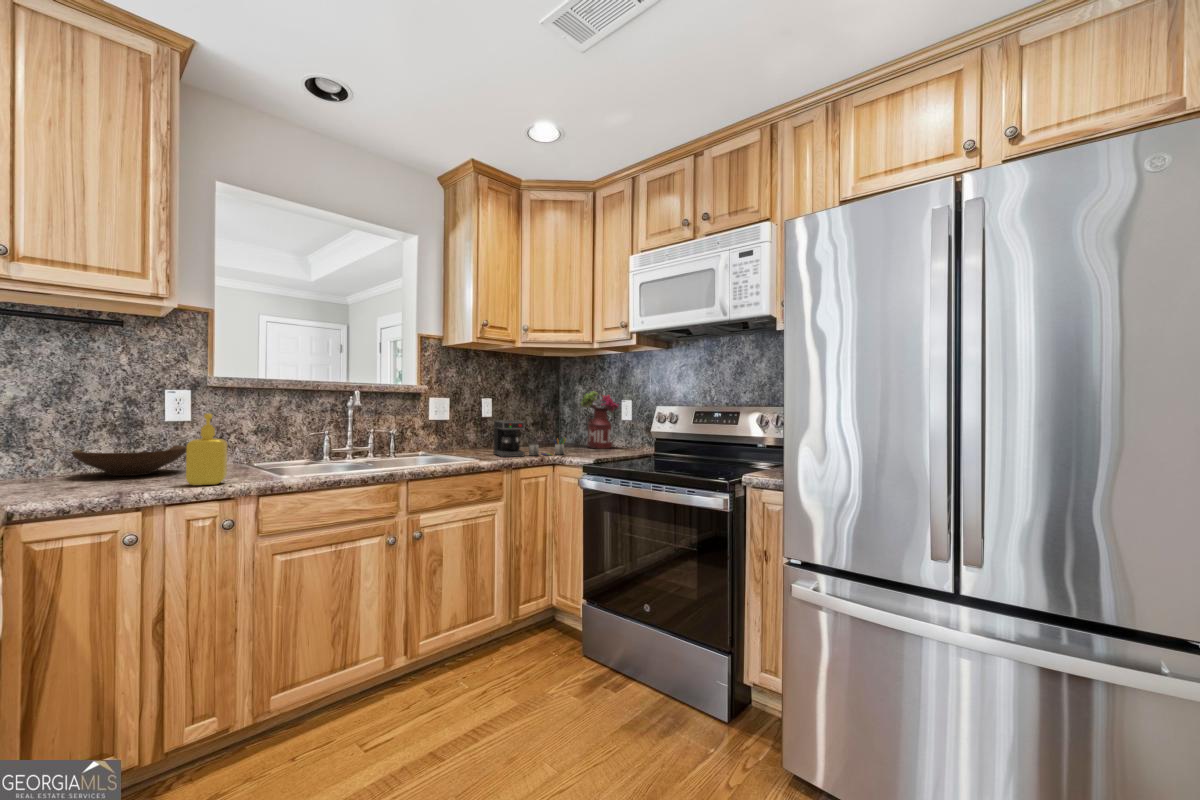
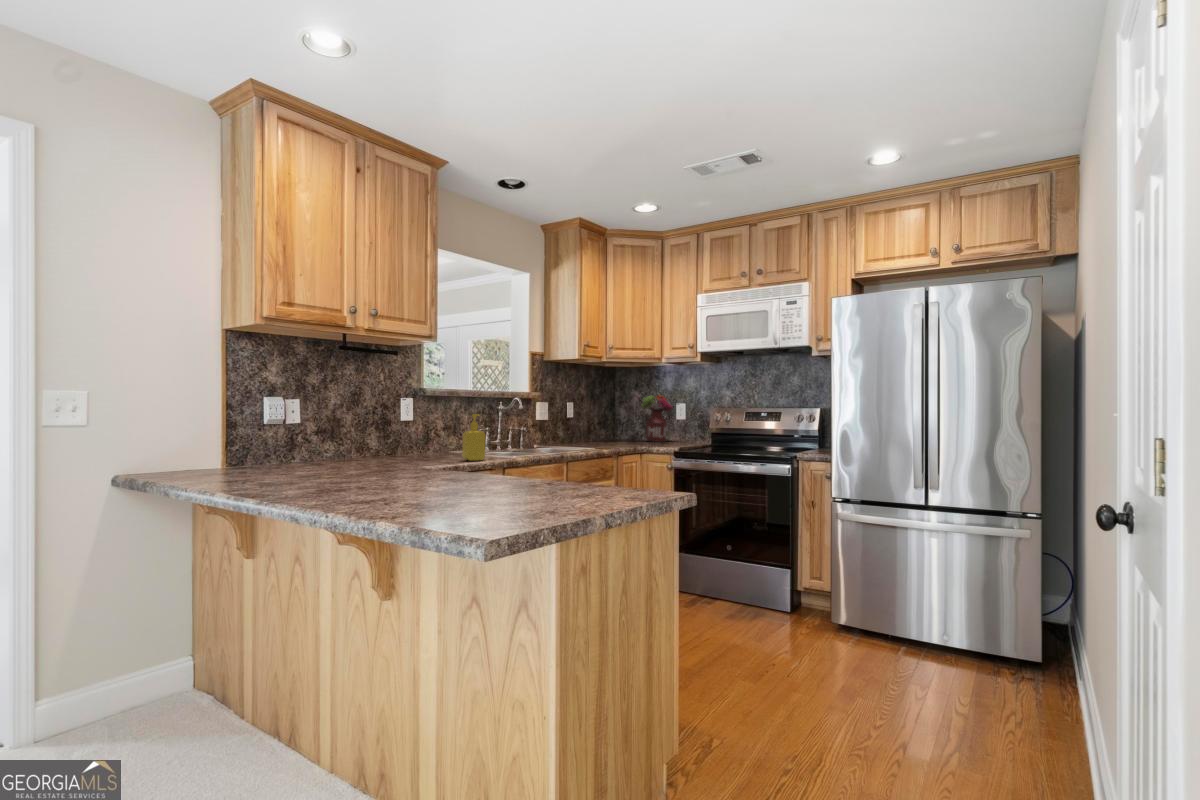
coffee maker: present [493,420,566,457] -> none [590,419,644,447]
wooden bowl: present [72,445,187,476] -> none [363,438,426,458]

